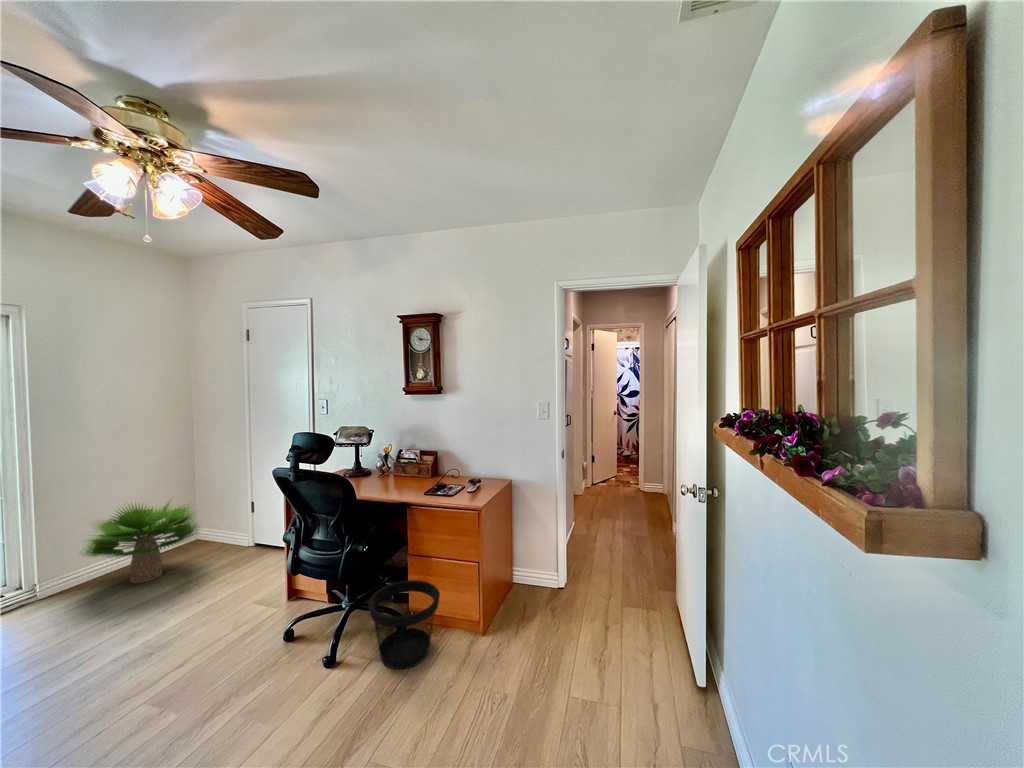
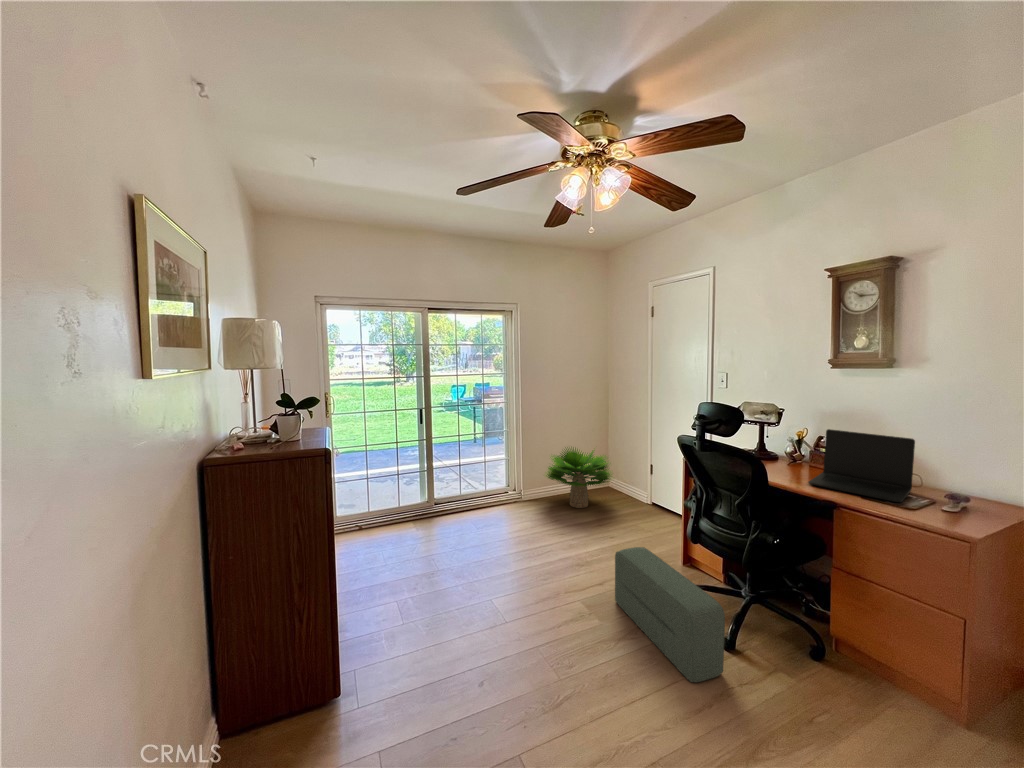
laptop: none [390,444,452,493] -> present [809,429,915,502]
wastebasket: present [369,580,440,669] -> none [778,594,889,710]
pouf: none [197,601,323,722] -> present [615,547,725,682]

